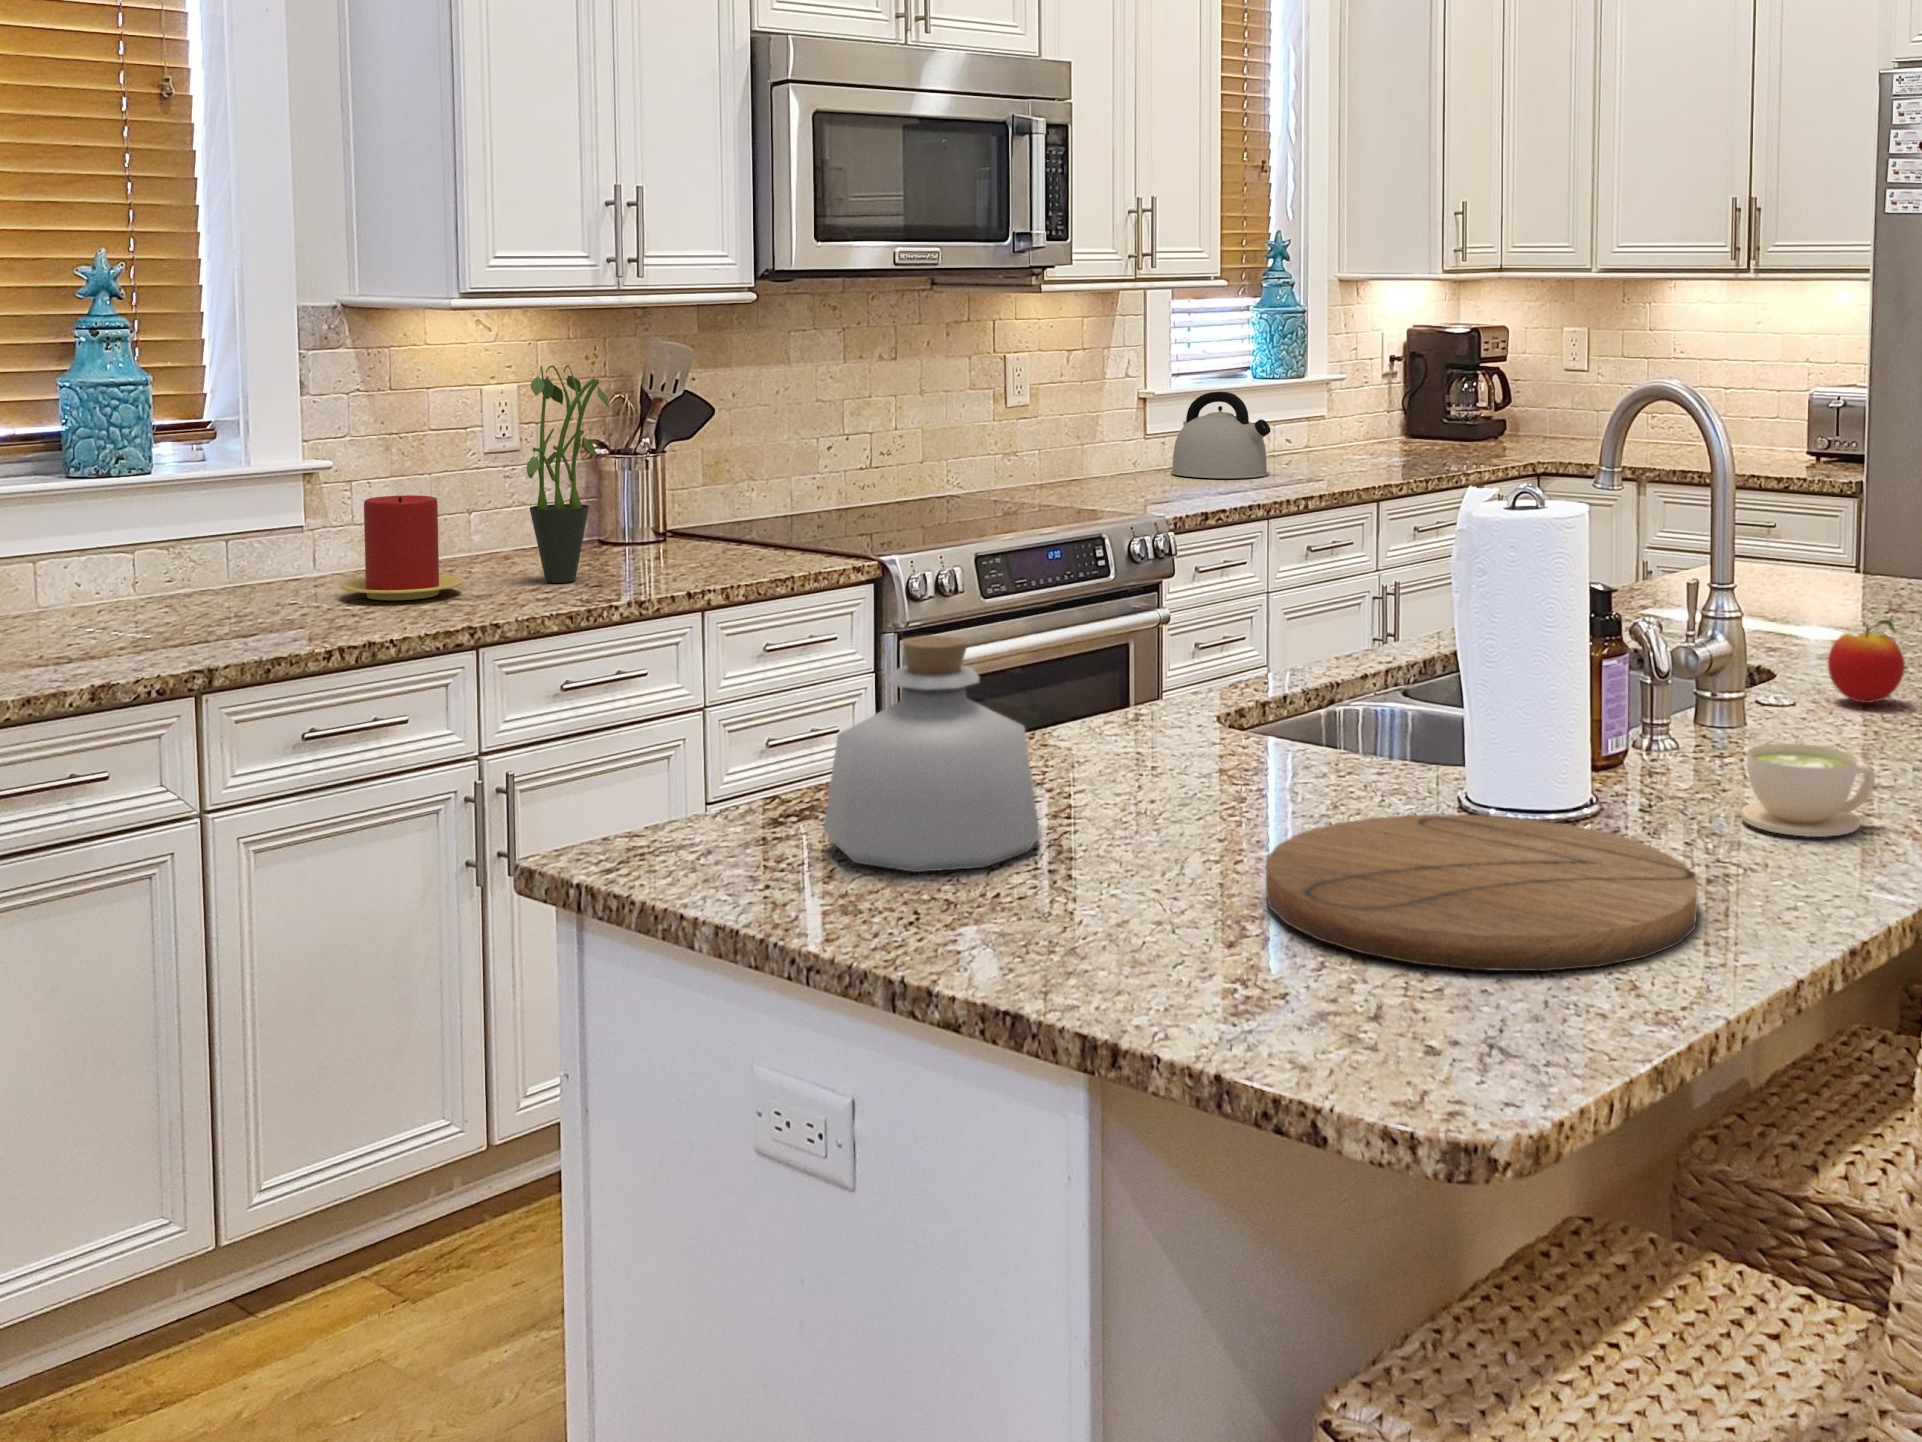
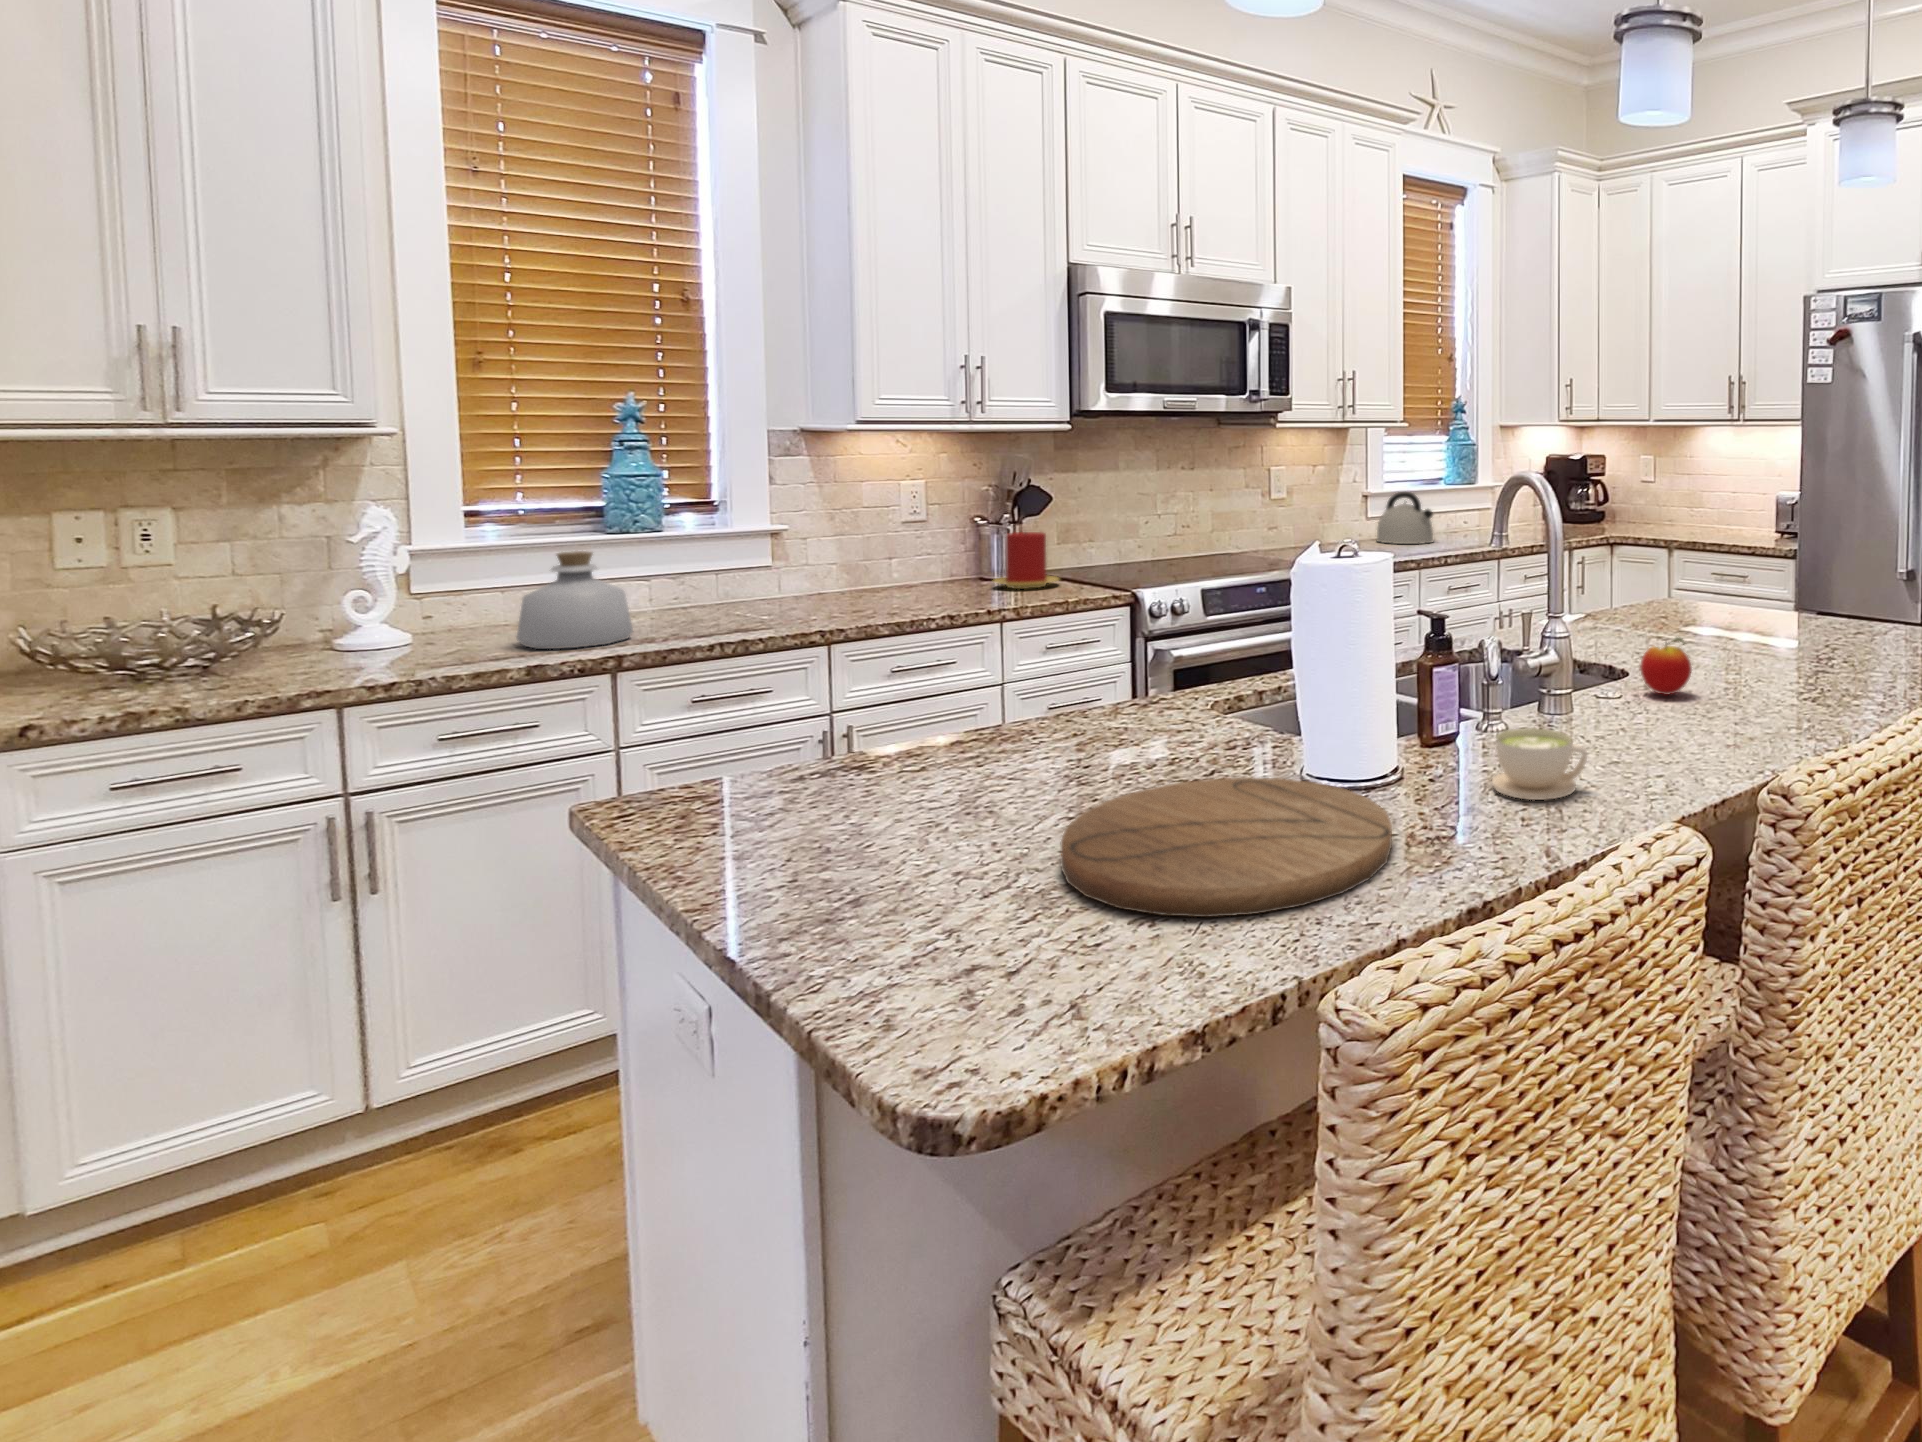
potted plant: present [526,365,609,583] -> none [895,467,955,602]
candle: present [341,495,463,600] -> present [994,532,1059,589]
bottle: present [823,635,1039,872] -> present [516,551,633,649]

